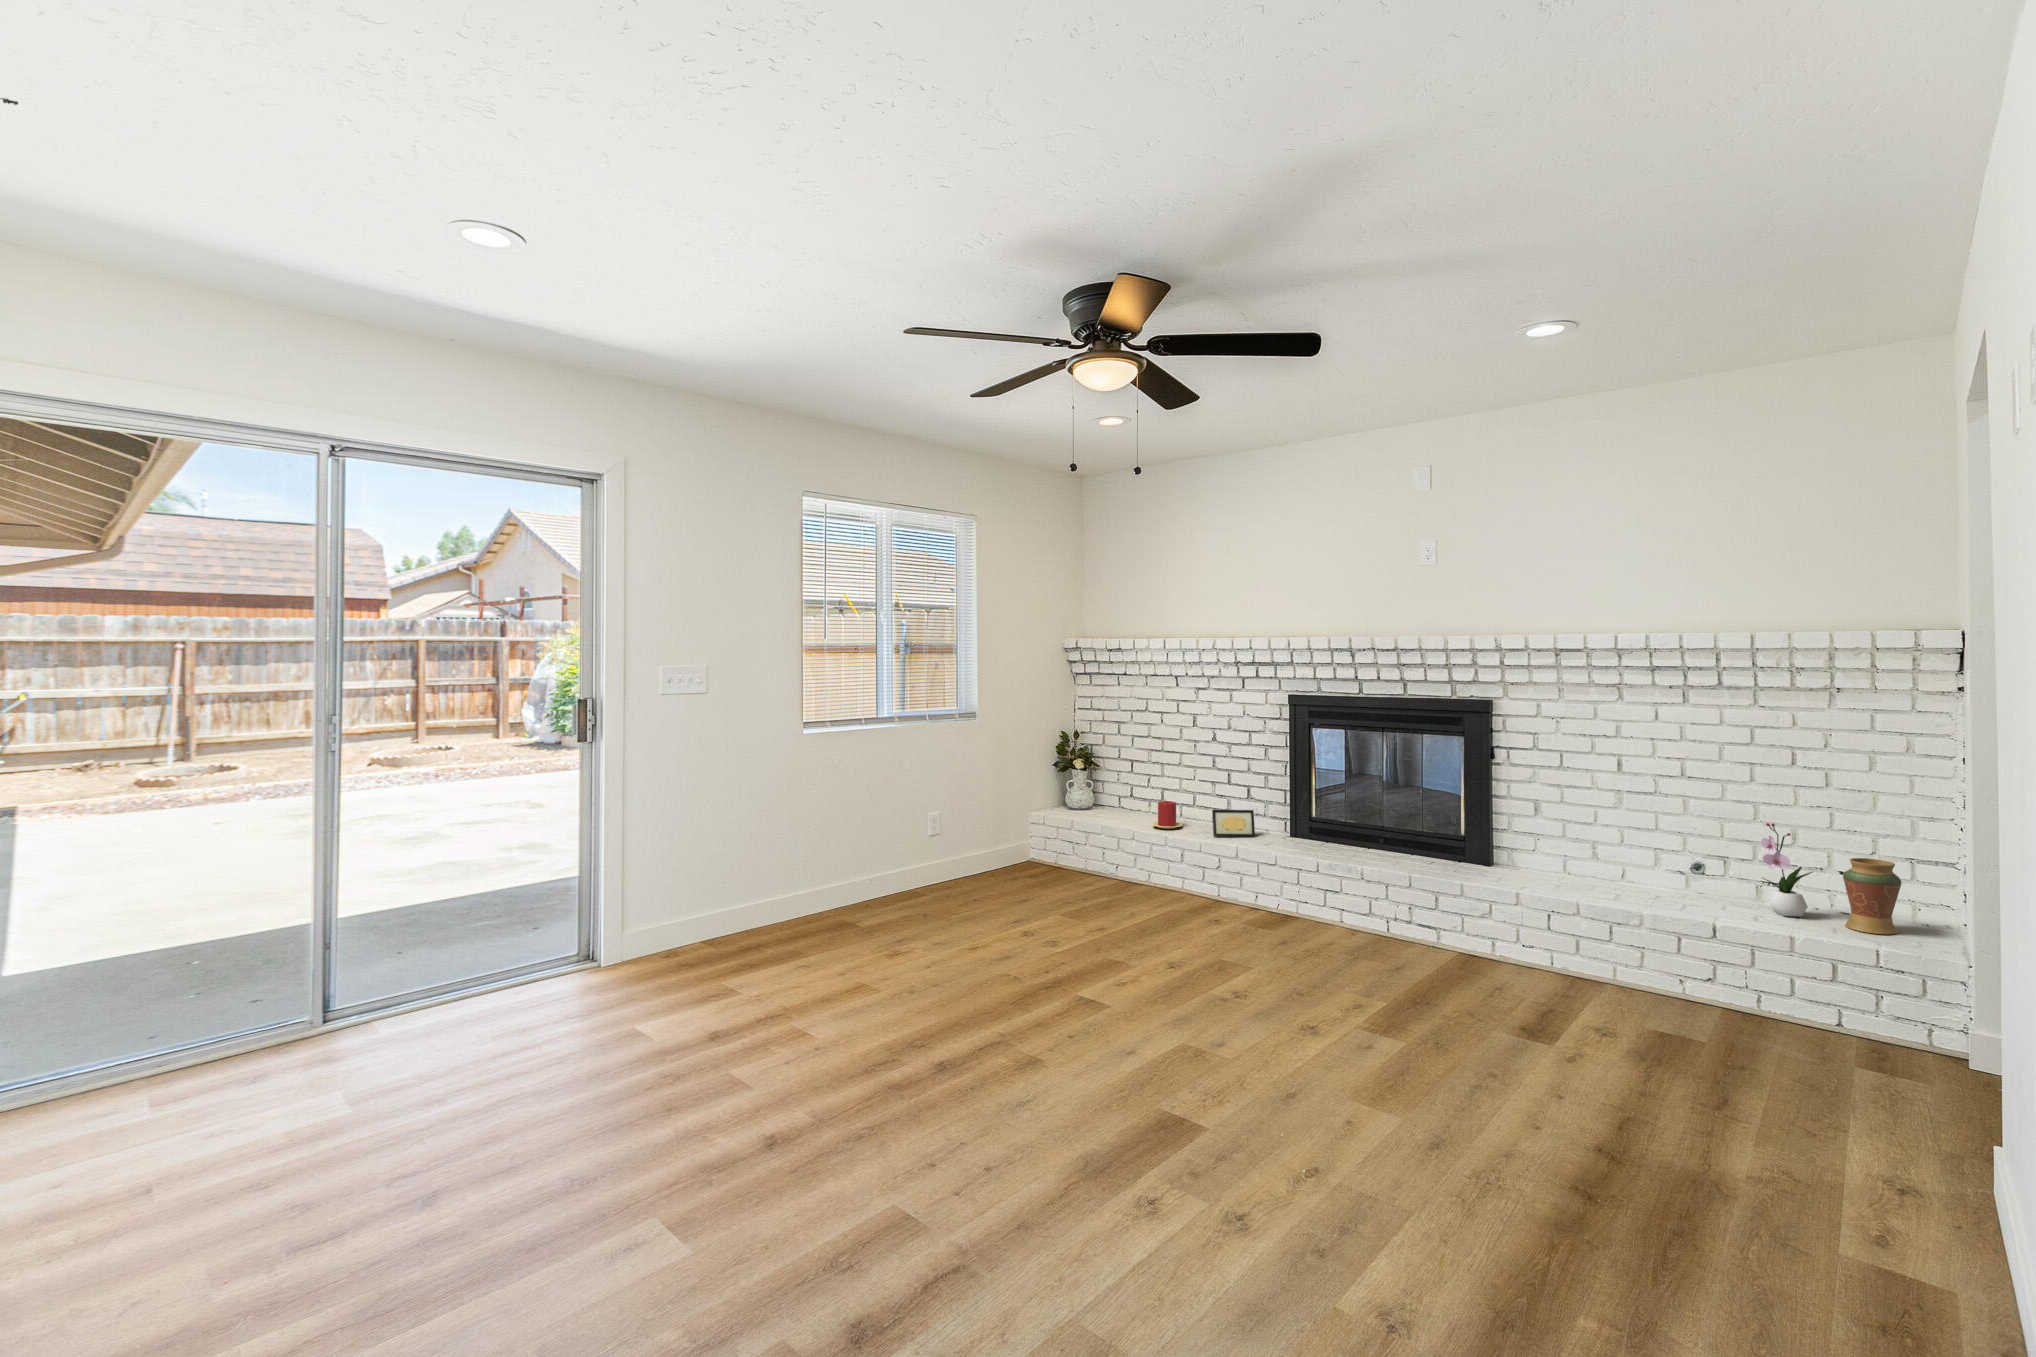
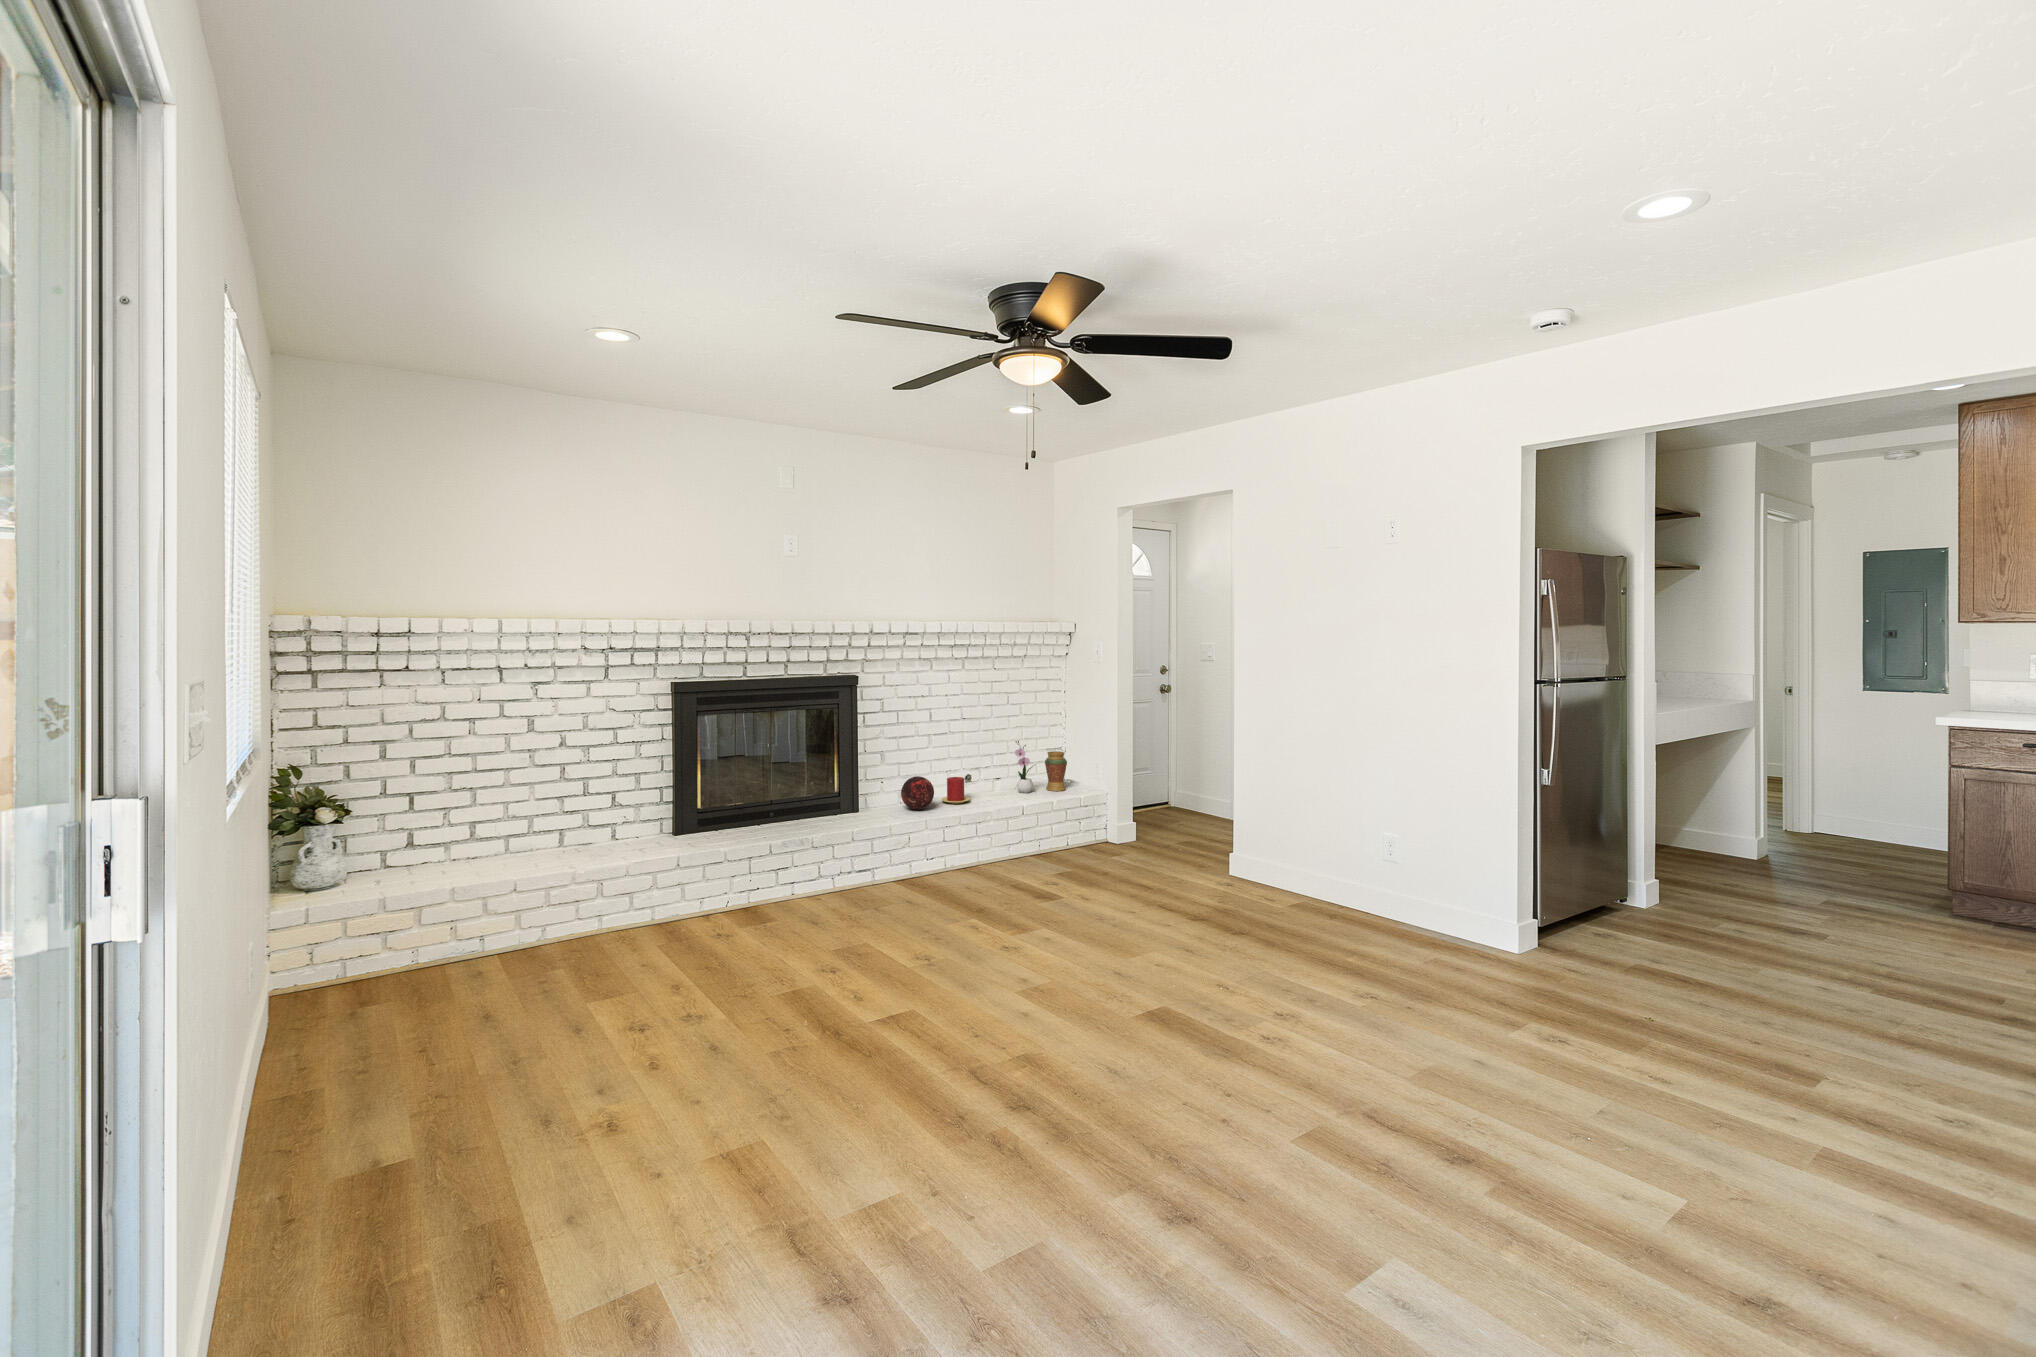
candle: present [1152,801,1182,829] -> present [941,777,970,804]
picture frame: present [1212,810,1255,837] -> none [613,815,656,856]
decorative orb: none [1518,837,1569,882] -> present [901,776,934,810]

